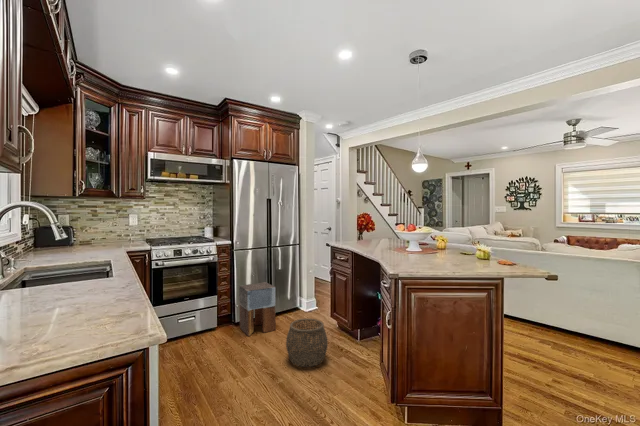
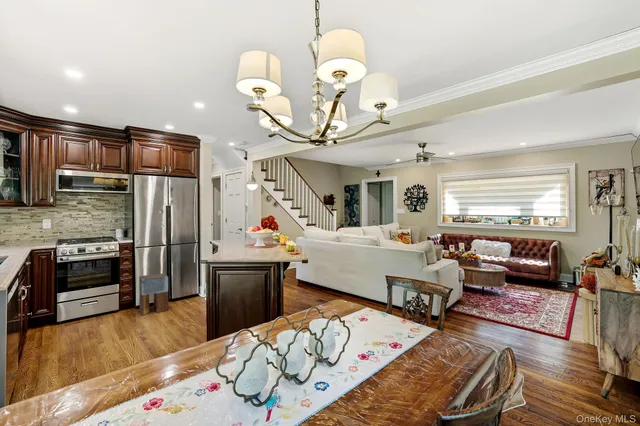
woven basket: present [286,319,328,367] -> none [160,299,194,334]

